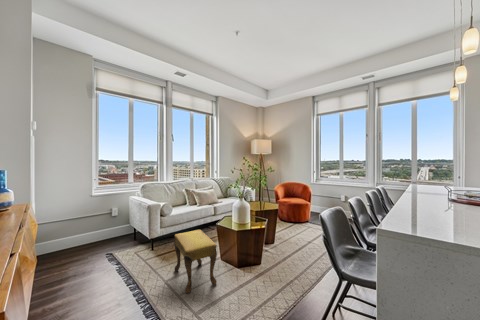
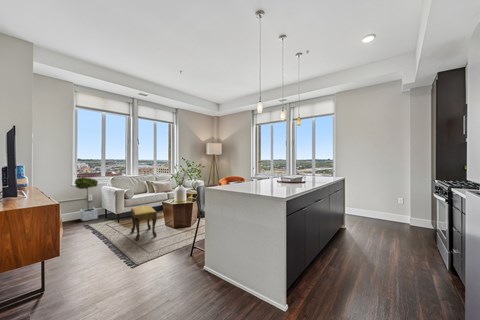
potted tree: none [95,184,124,246] -> present [75,177,98,221]

